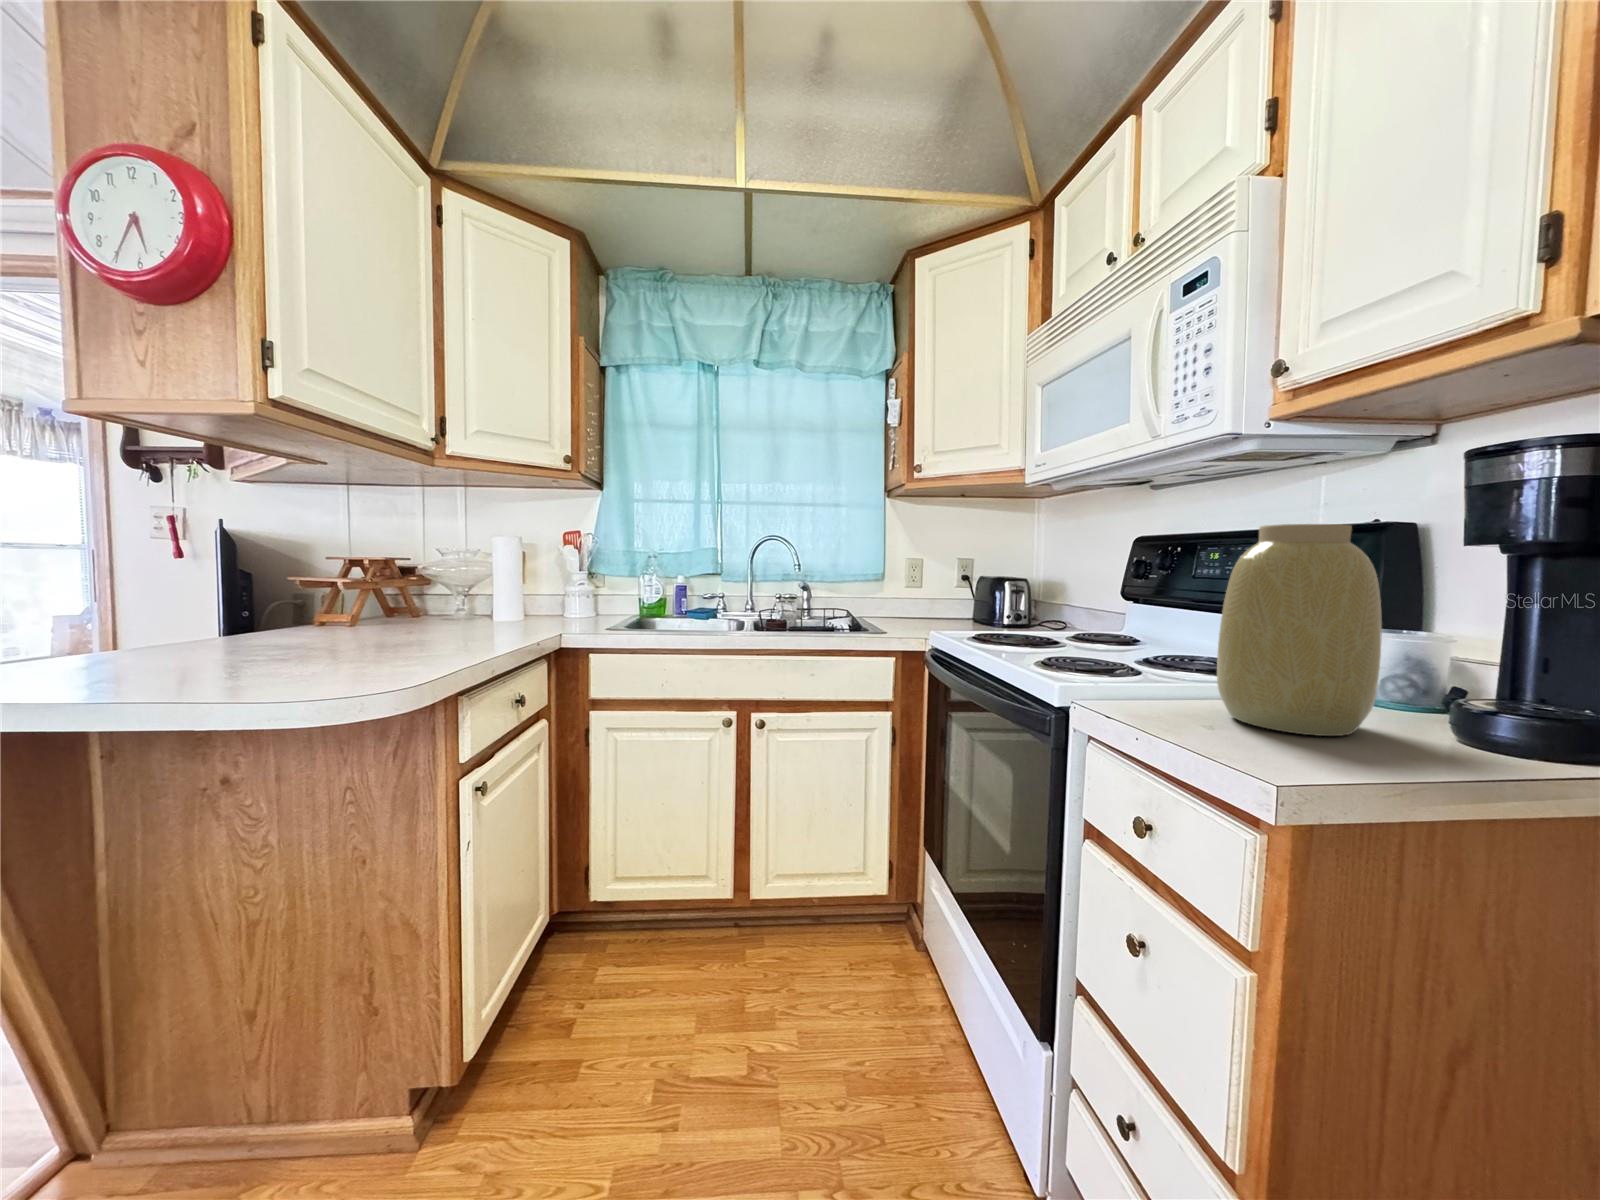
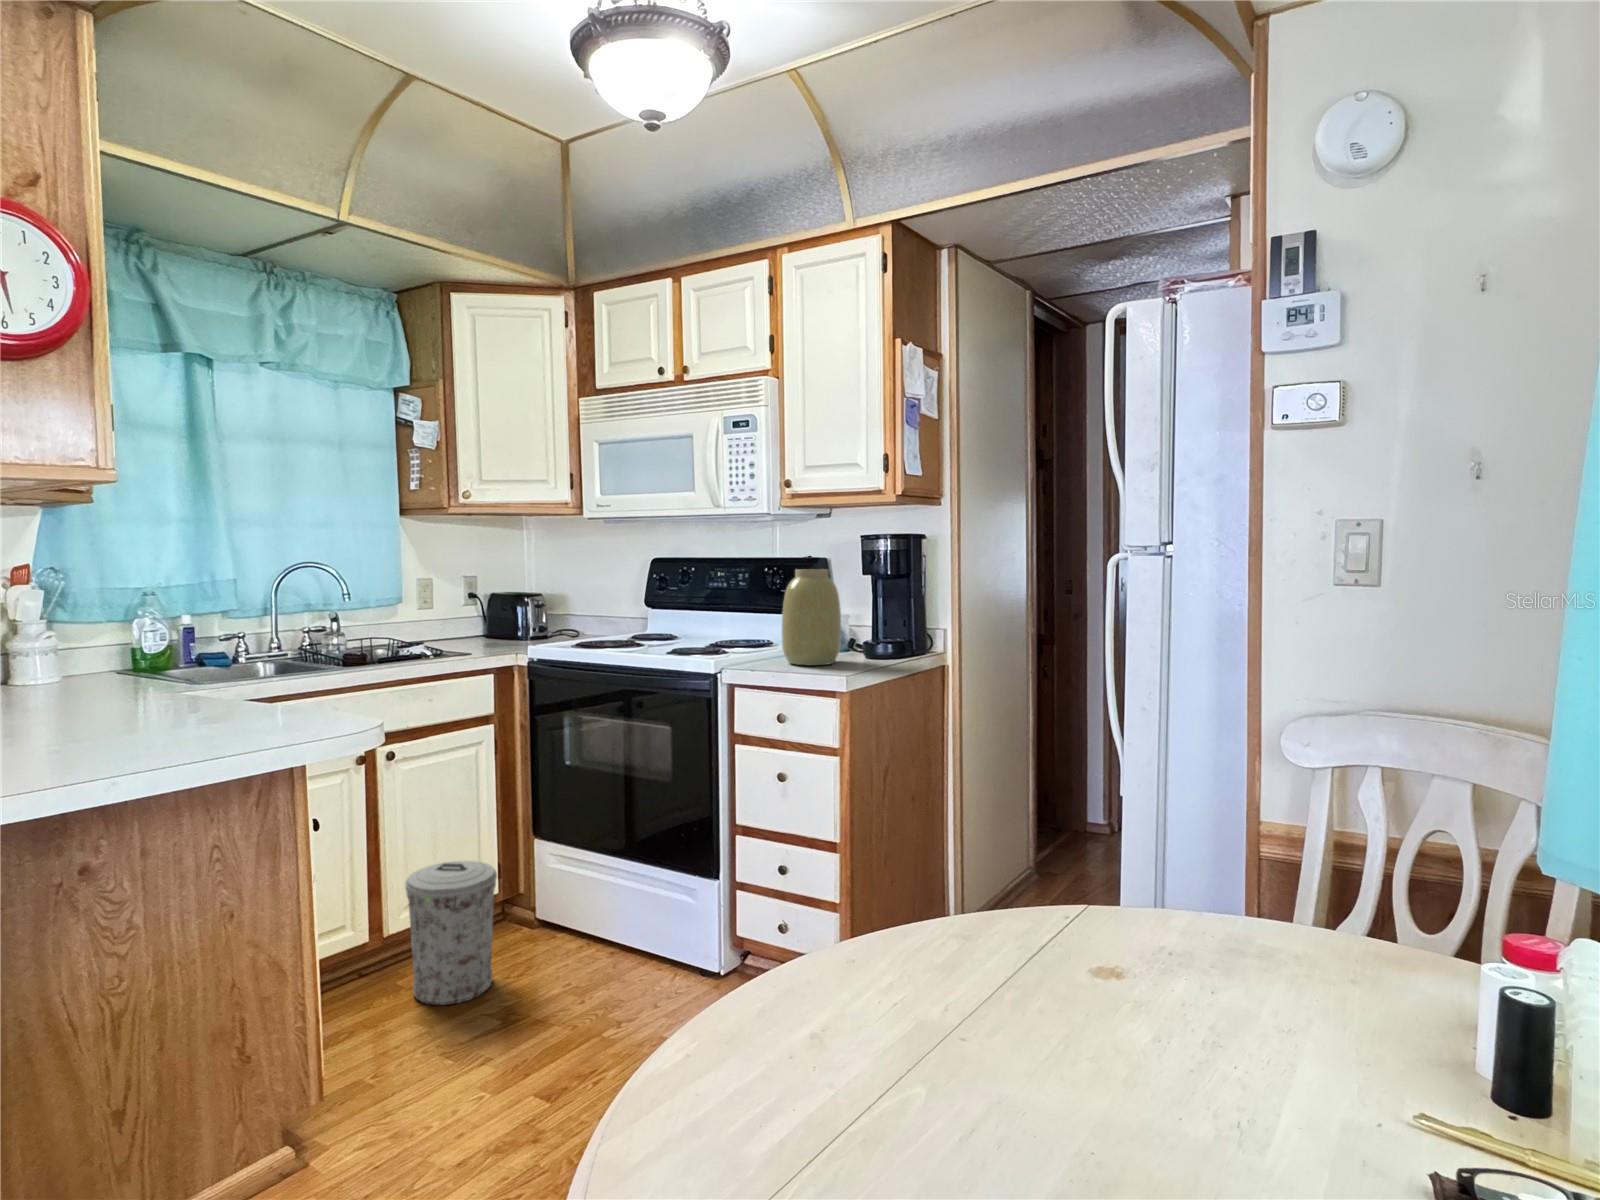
trash can: none [732,845,824,1013] -> present [405,861,497,1005]

